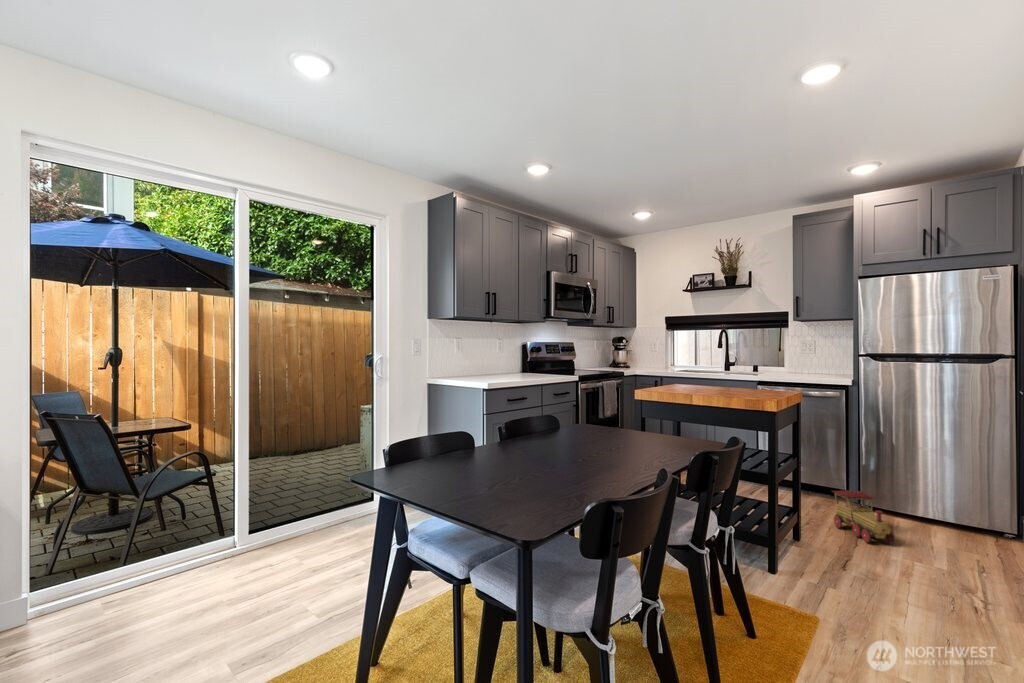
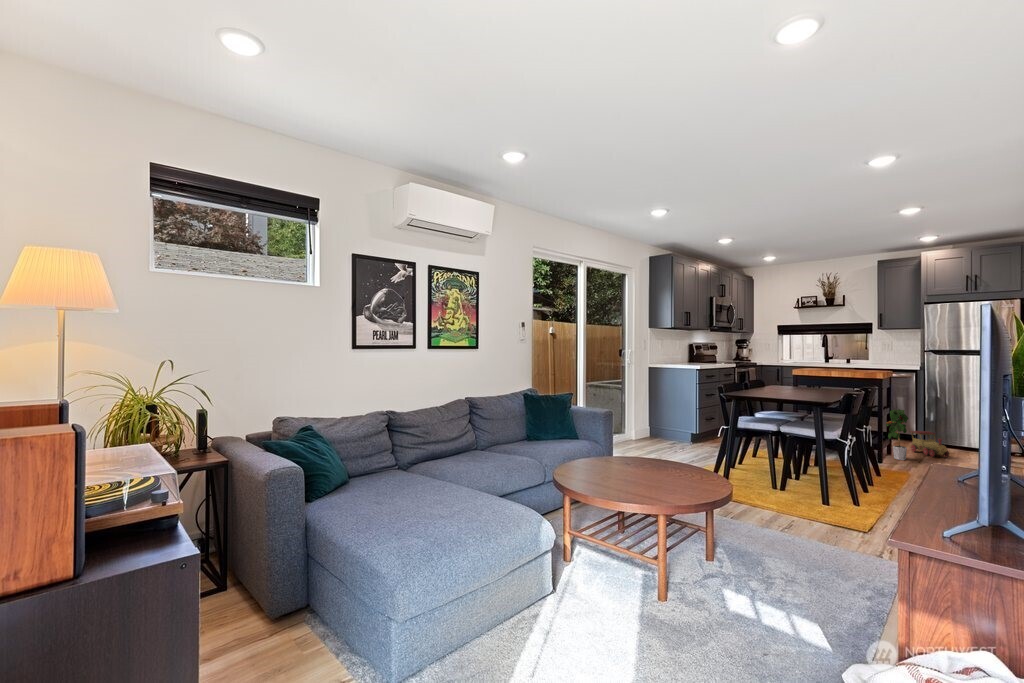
potted plant: none [784,458,826,554] -> present [886,409,908,460]

